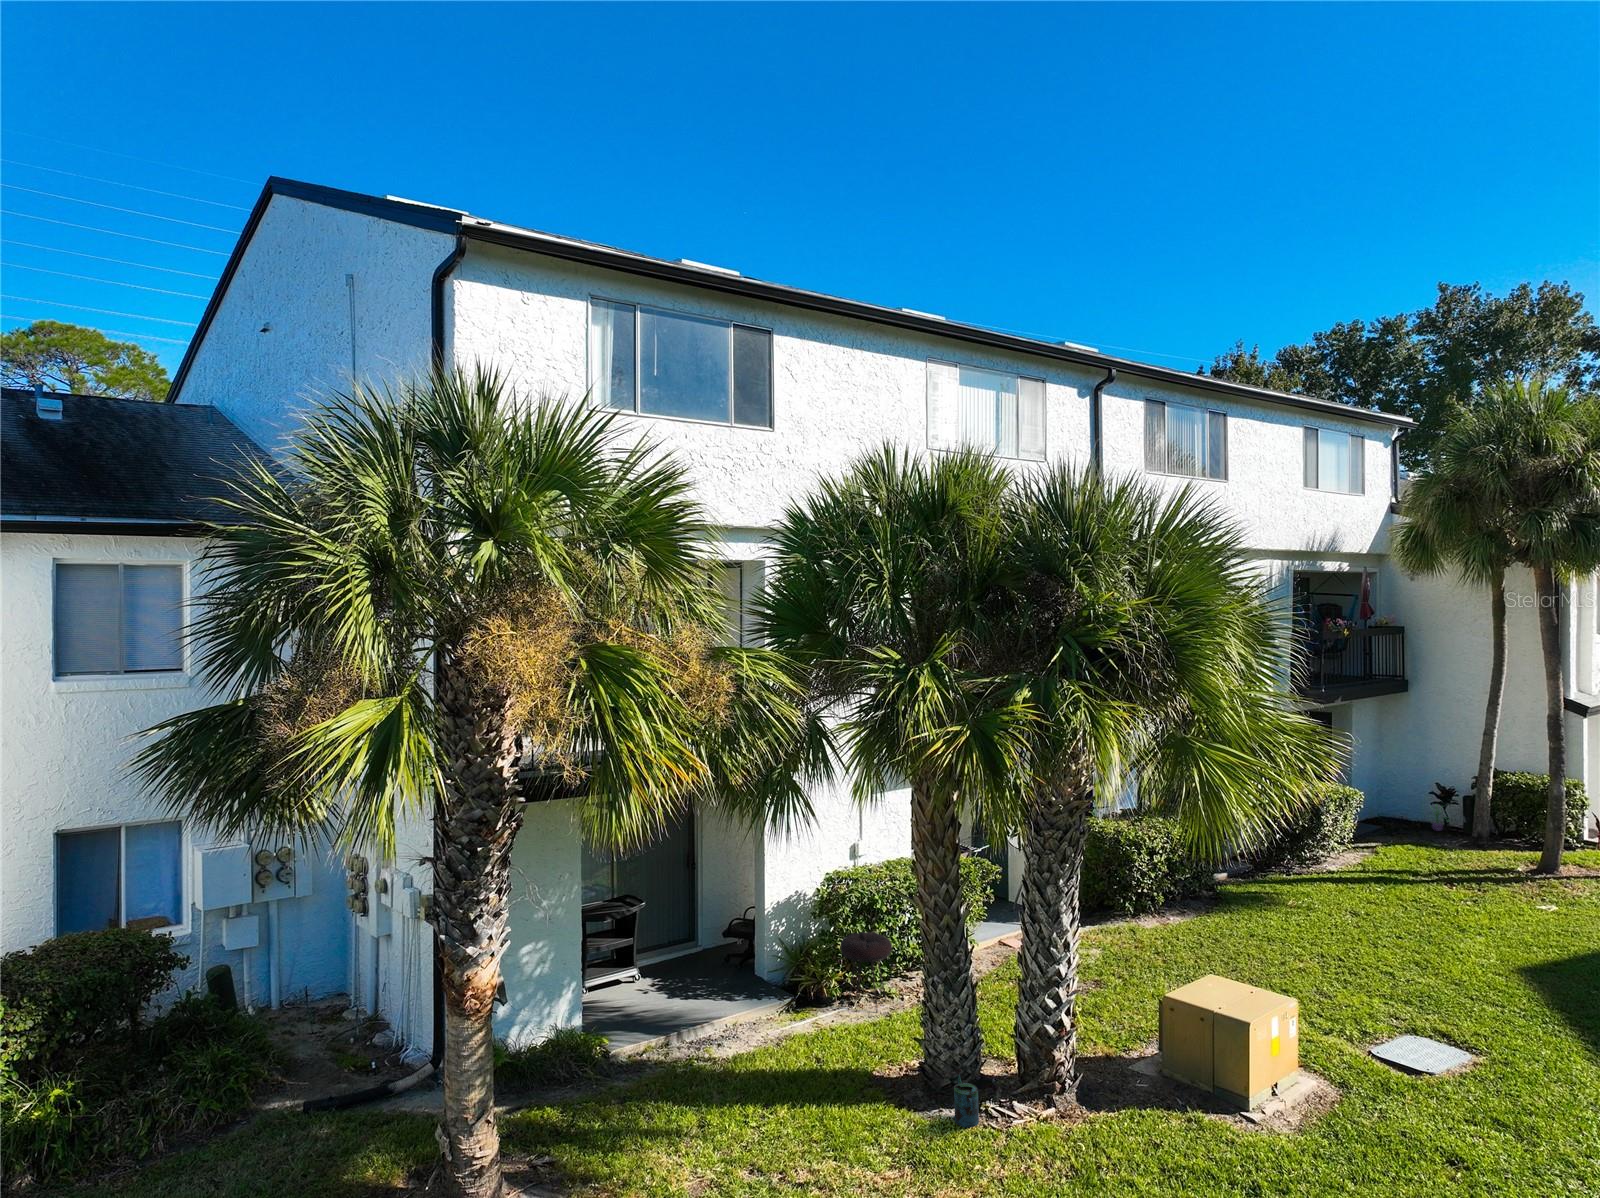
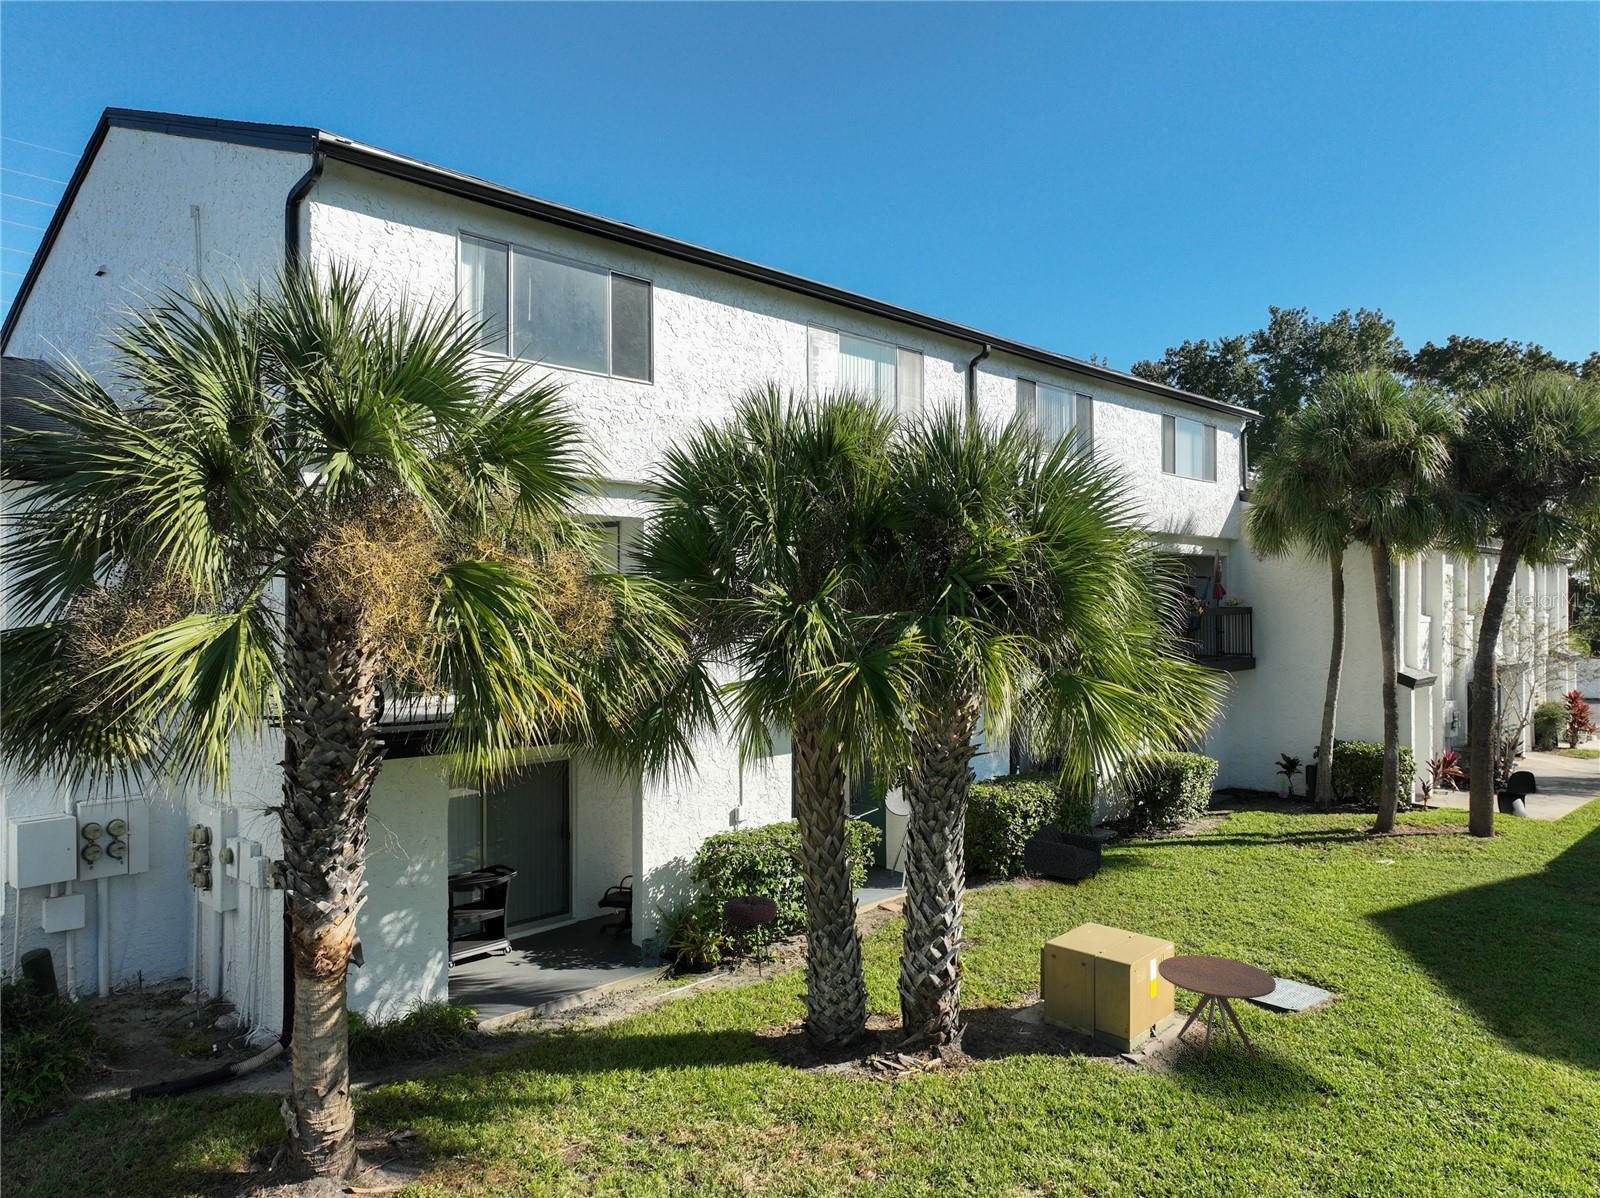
armchair: none [1146,861,1230,927] -> present [1024,825,1102,886]
round table: none [1282,1013,1410,1128] -> present [1158,955,1276,1062]
watering can: present [954,1069,979,1127] -> present [641,929,661,968]

